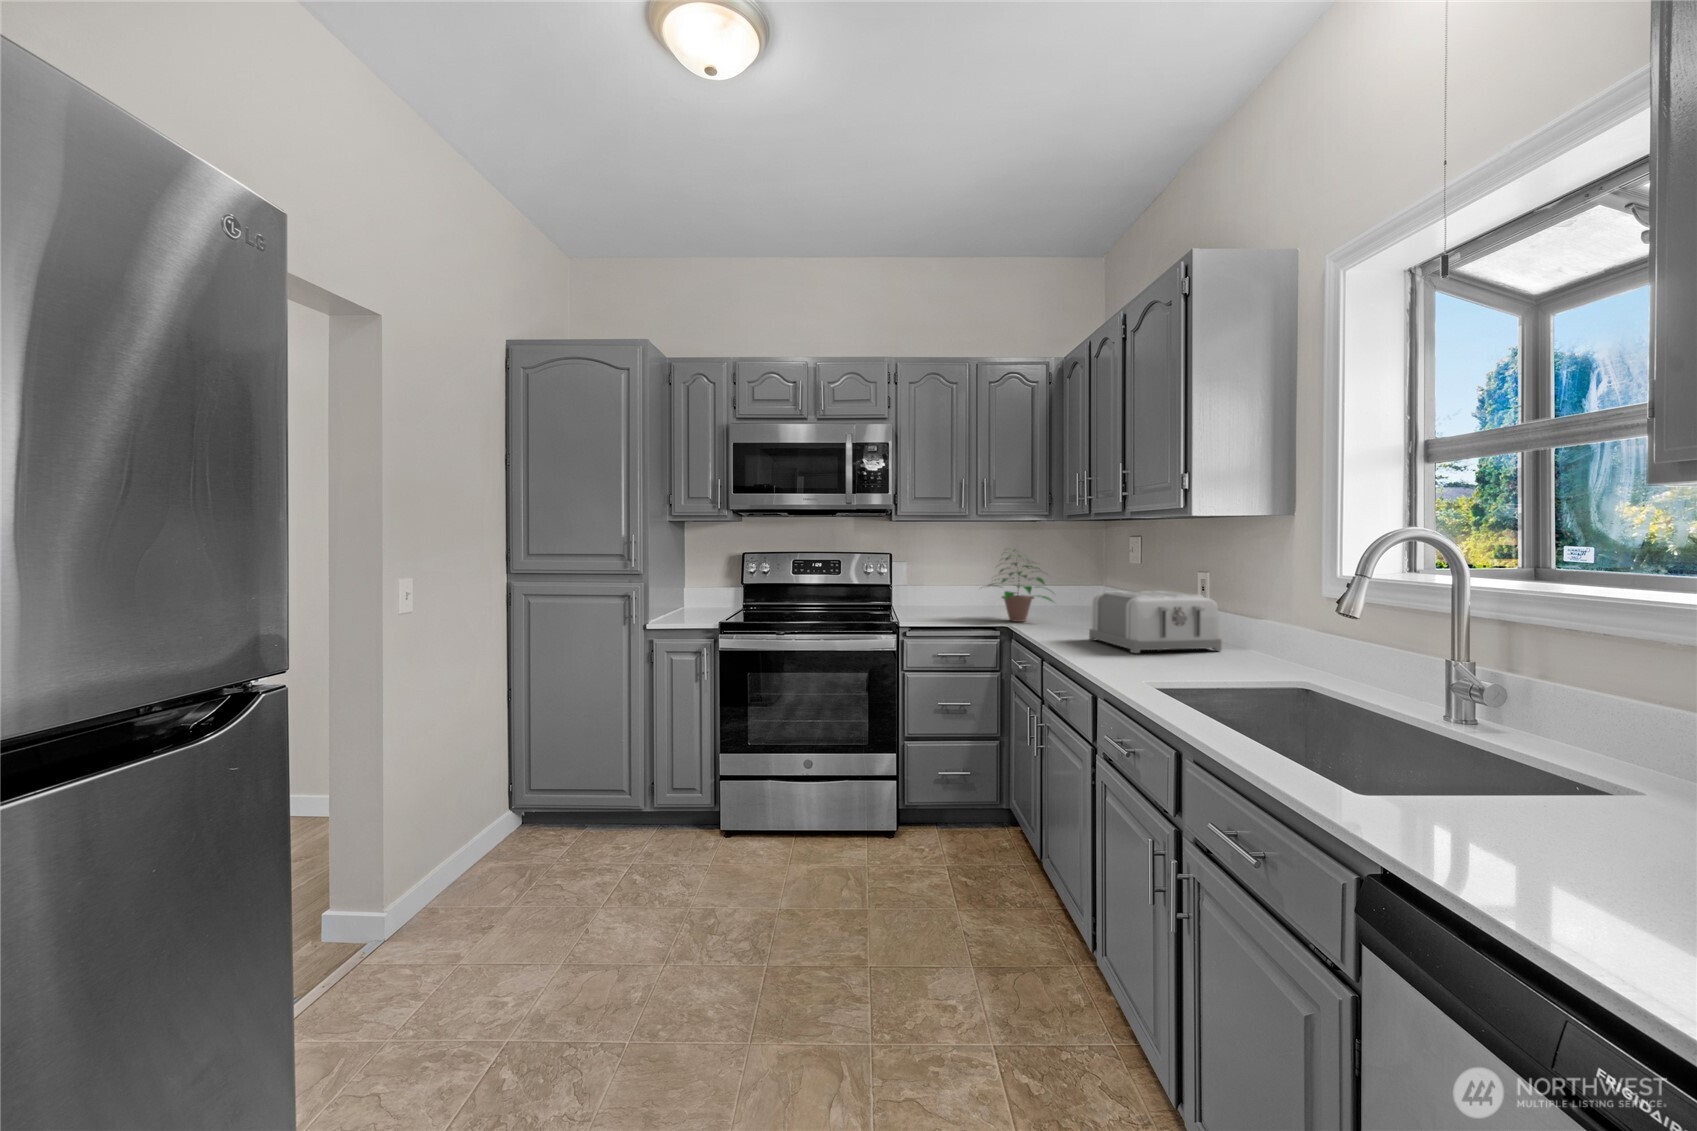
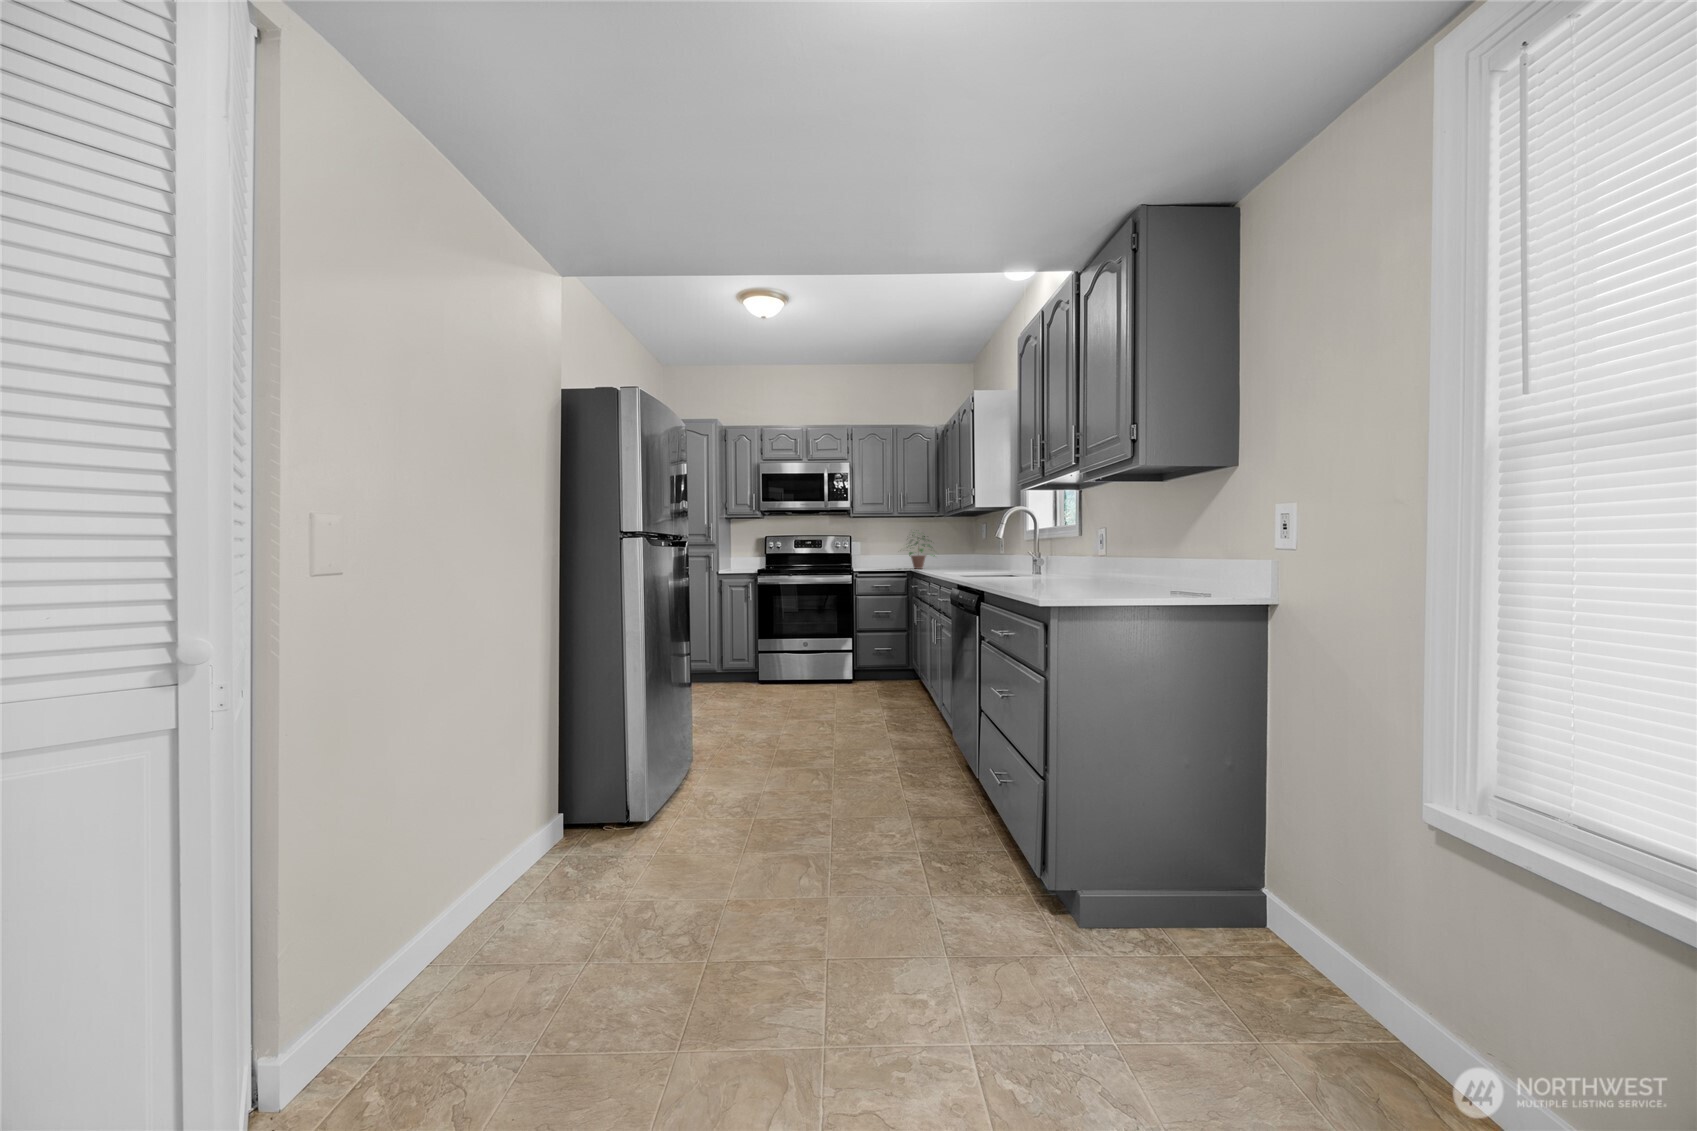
toaster: present [1089,591,1222,653] -> none [944,545,998,572]

